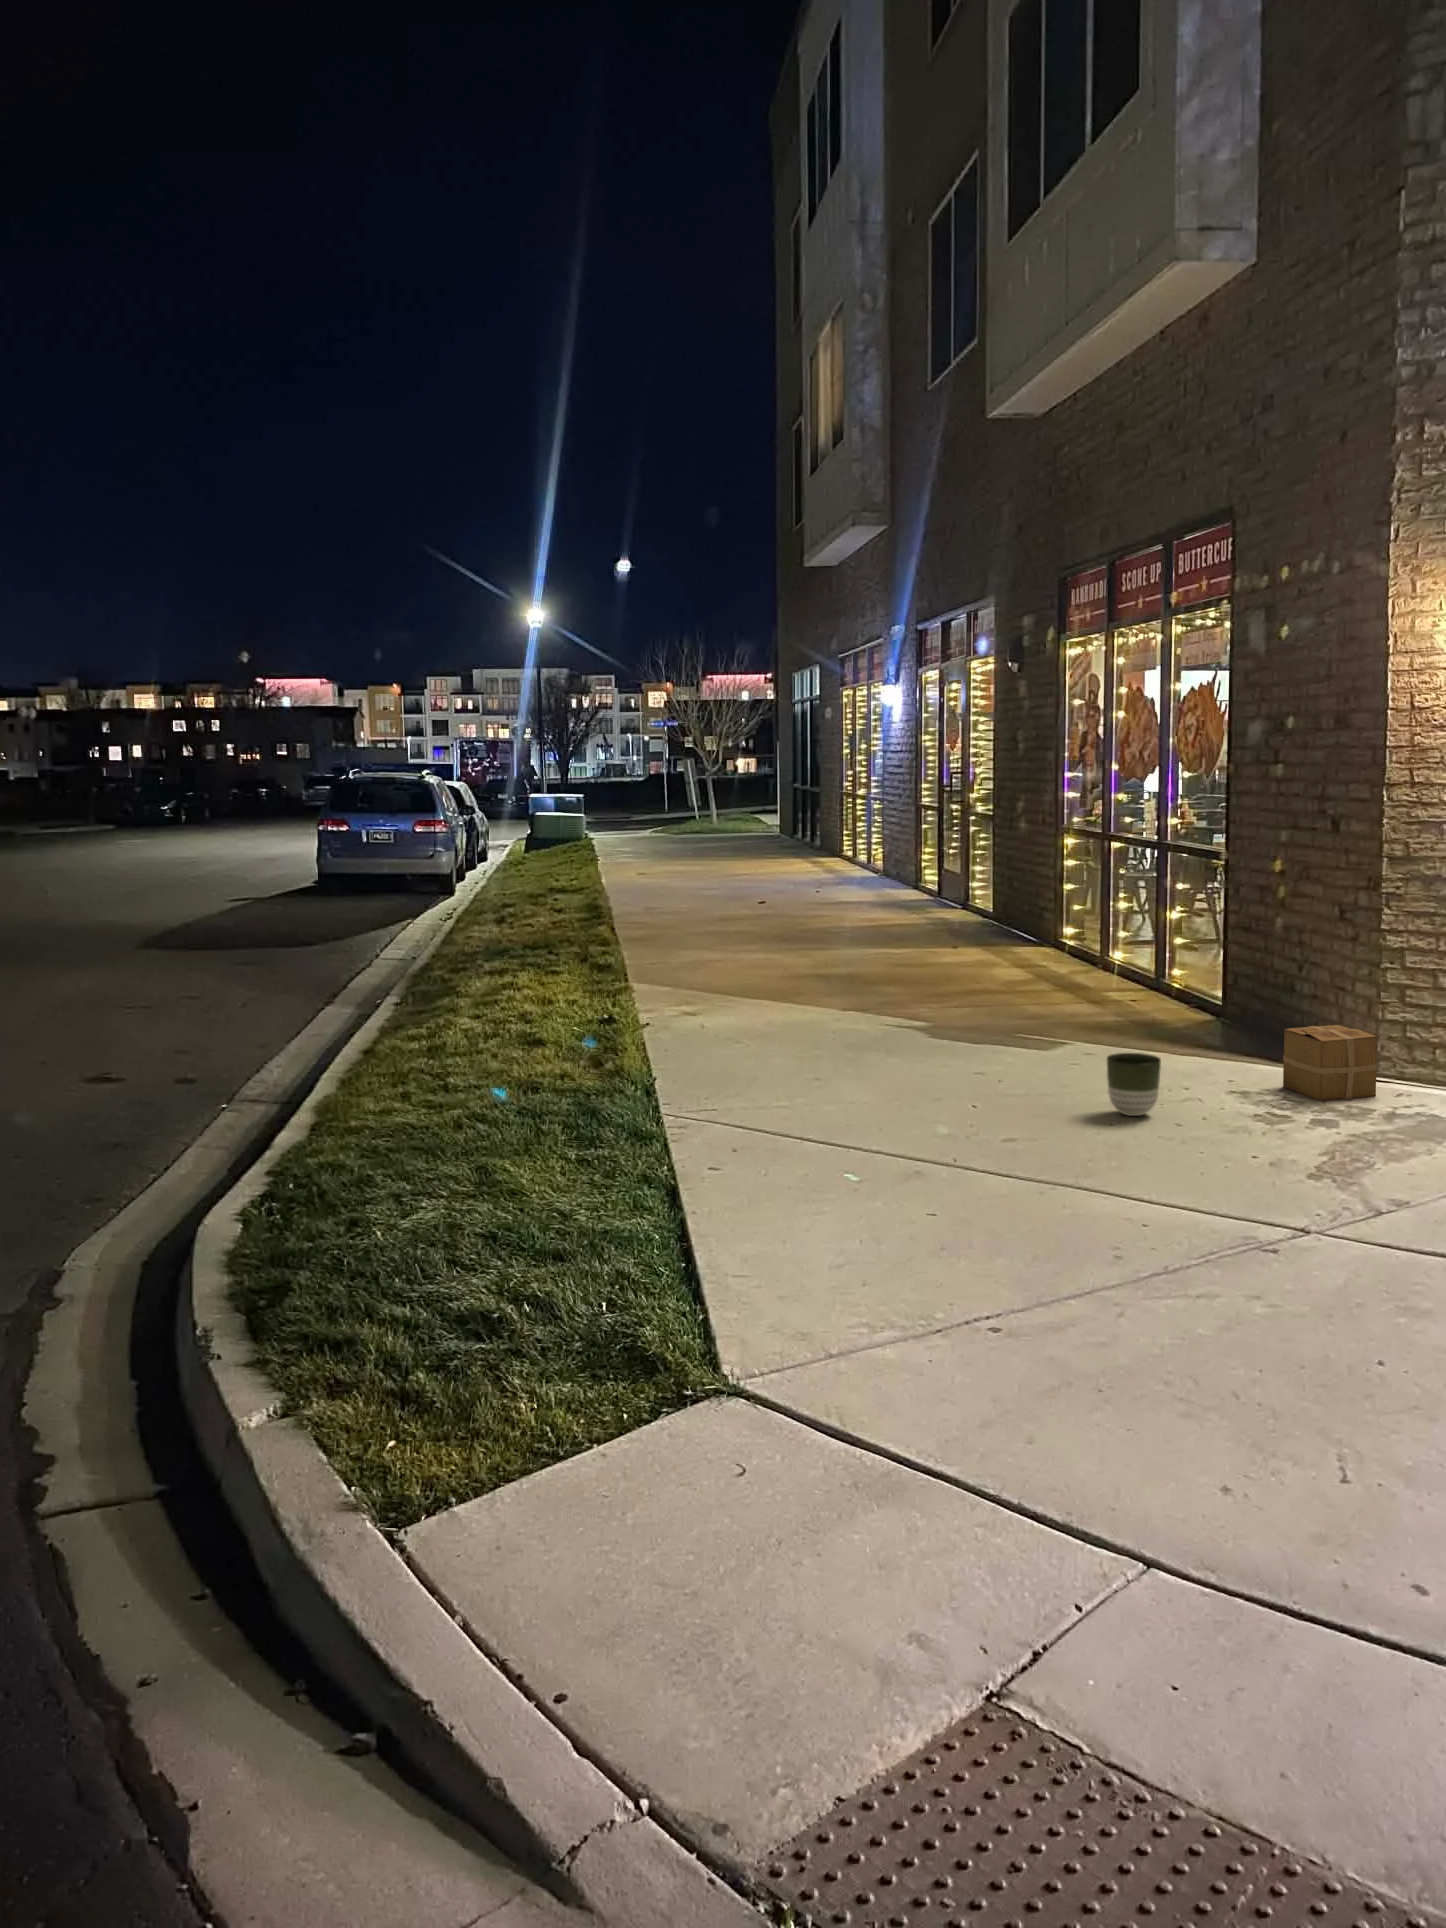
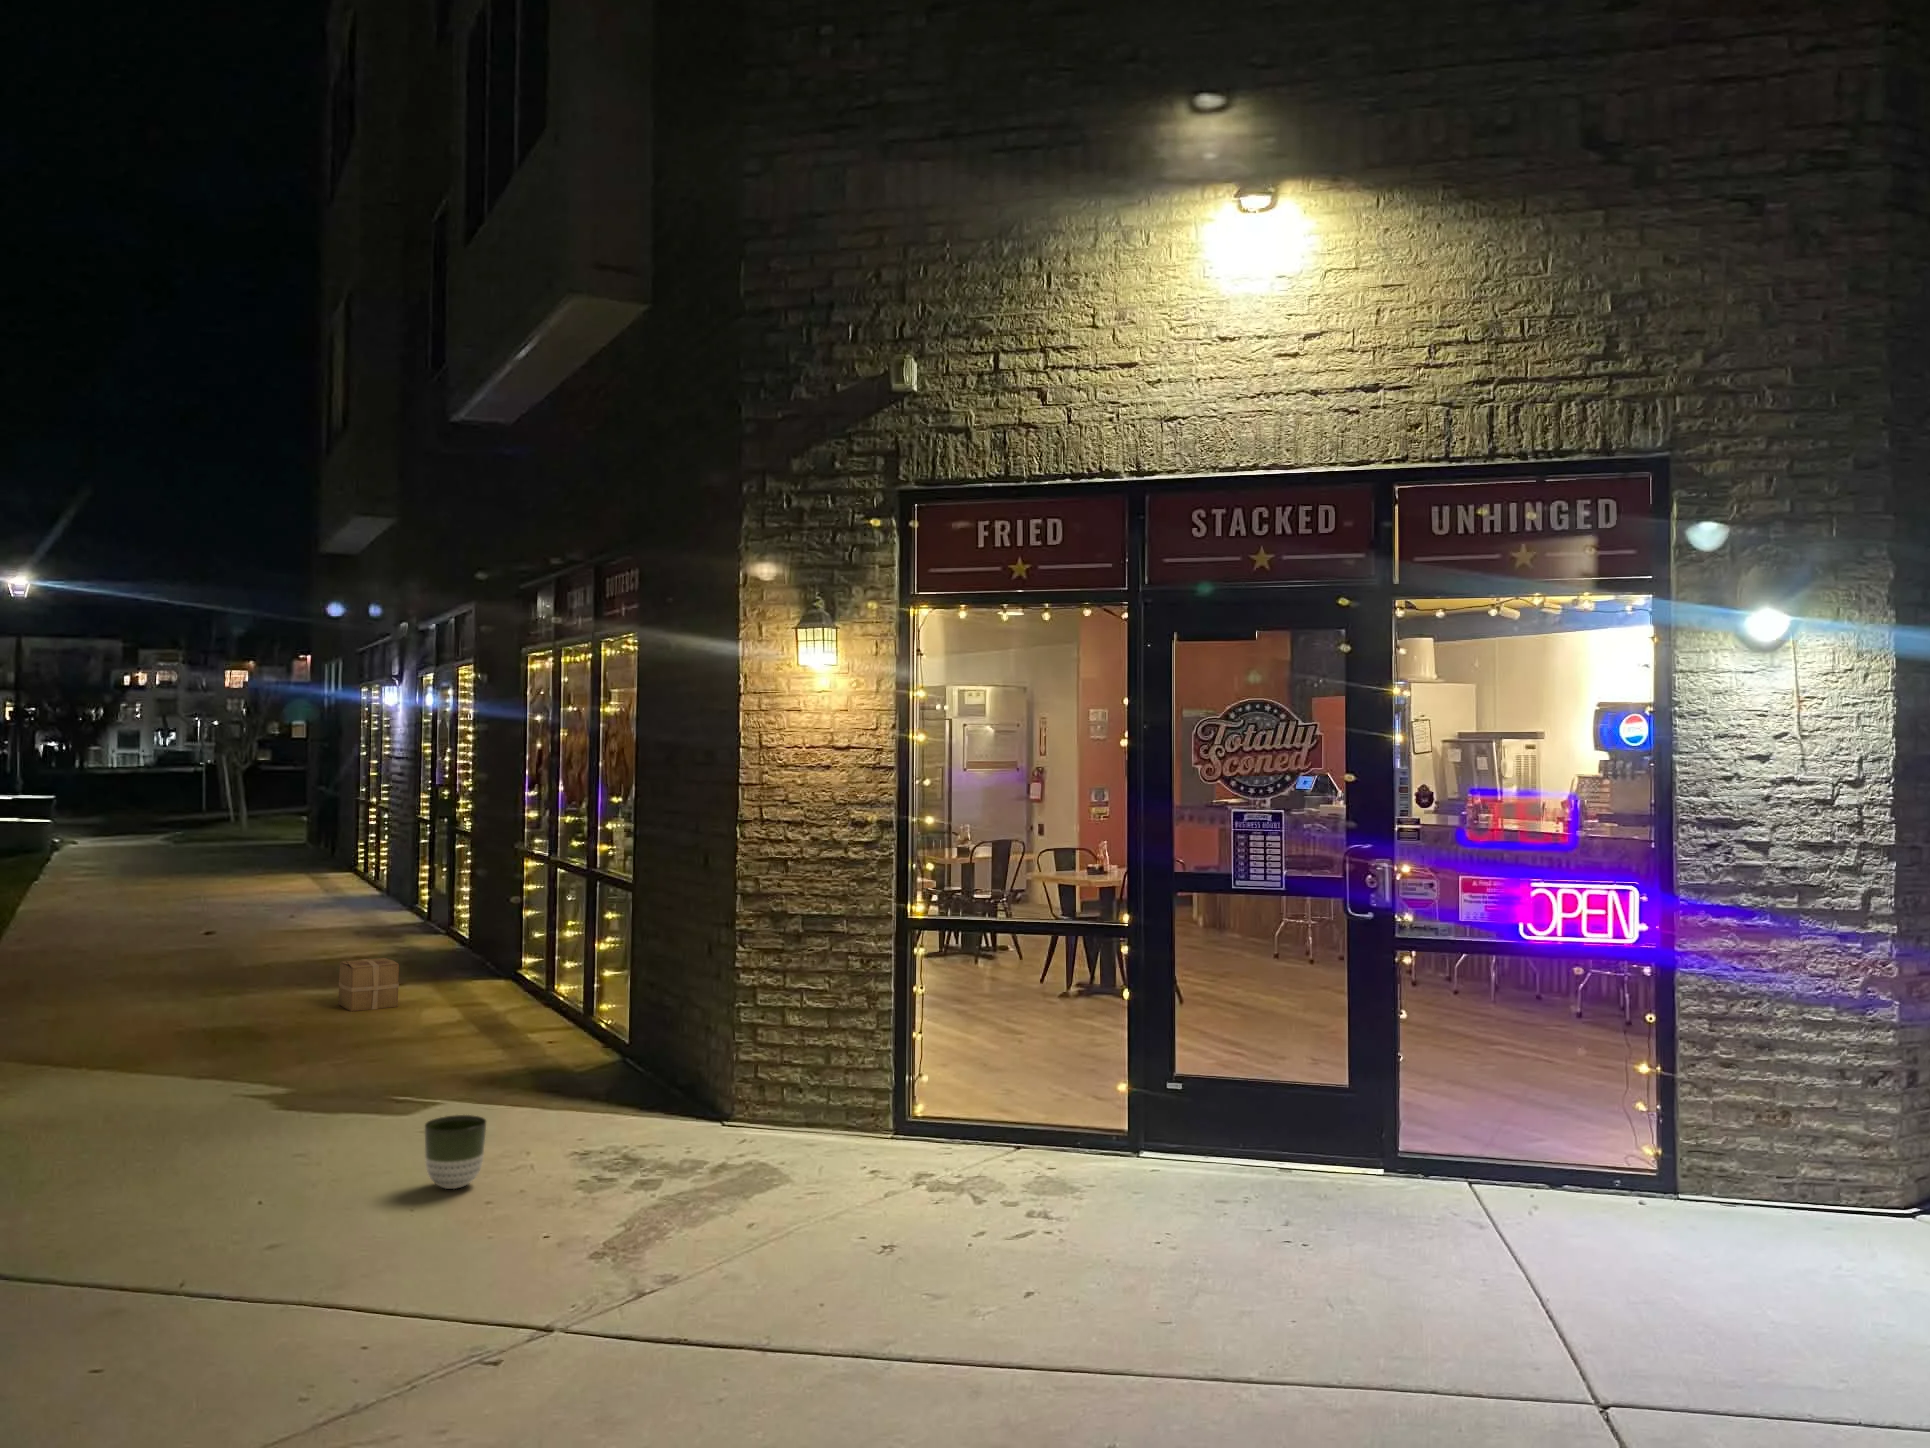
cardboard box: present [1283,1025,1378,1101] -> present [338,958,399,1011]

